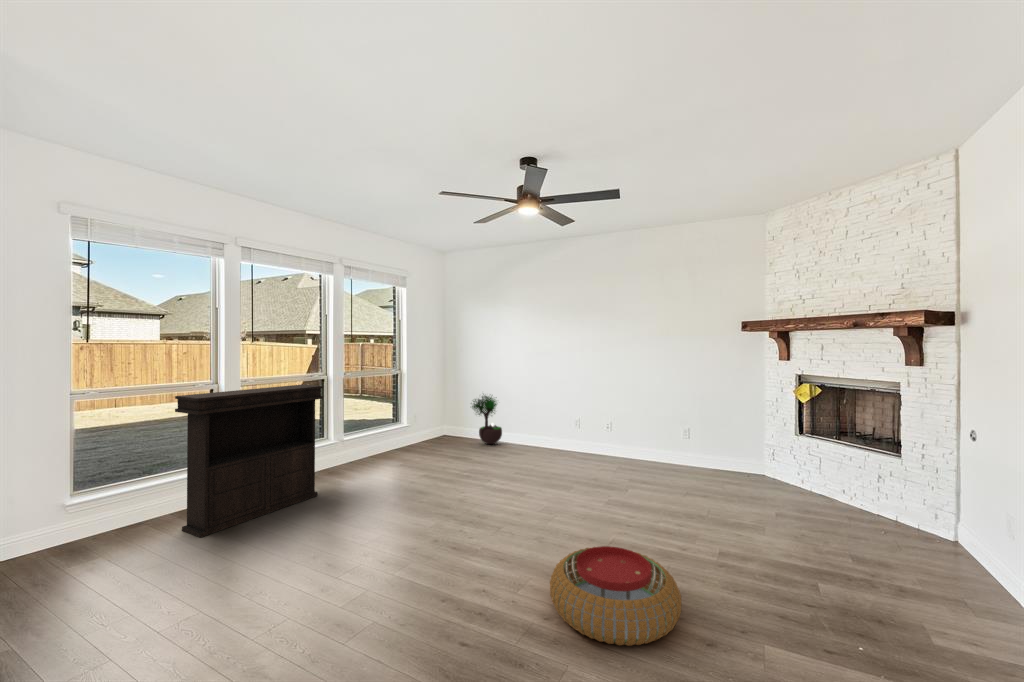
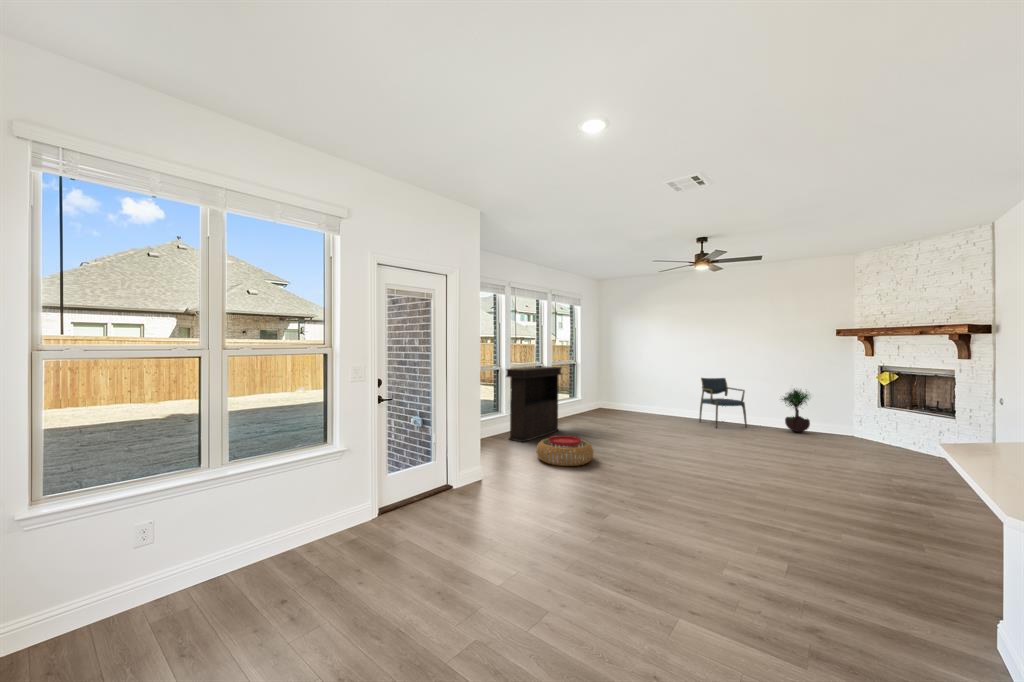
armchair: none [566,392,626,470] -> present [699,378,747,428]
potted tree: present [472,396,502,444] -> present [782,389,810,432]
pouf: present [550,546,681,646] -> present [536,435,593,466]

